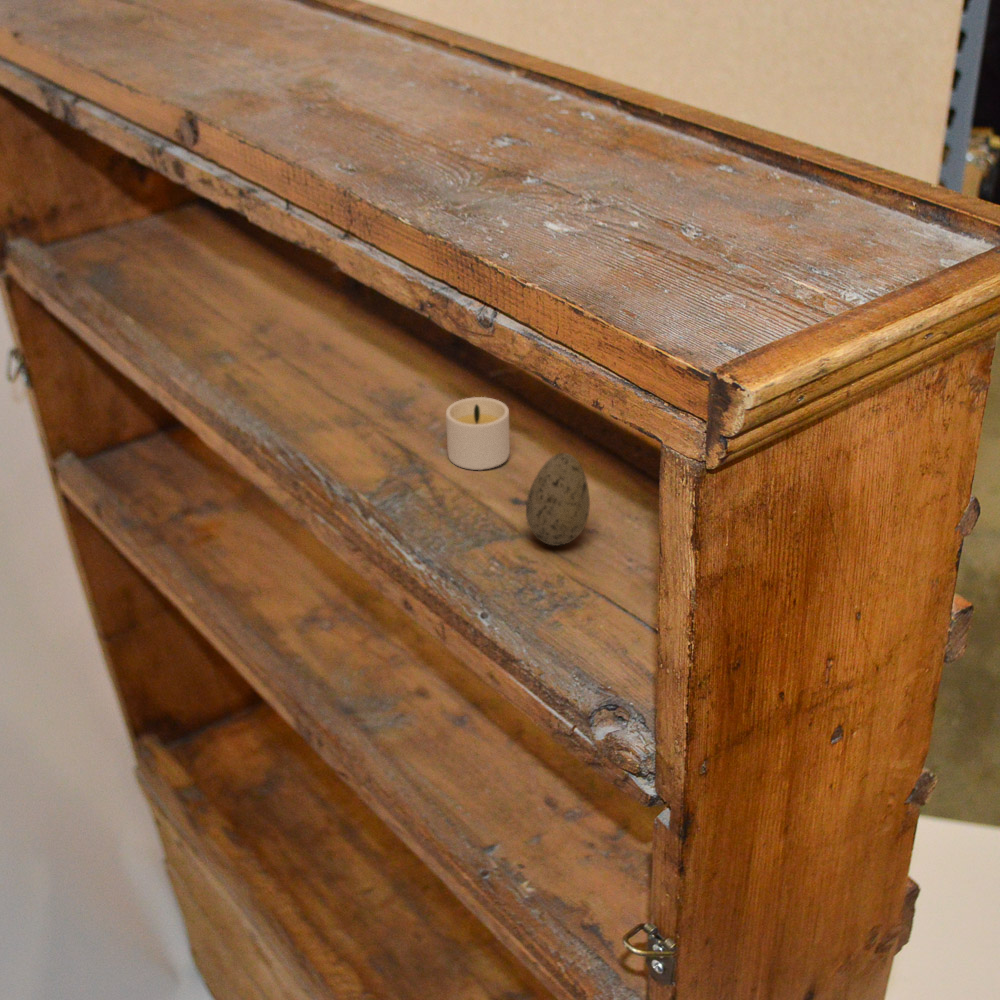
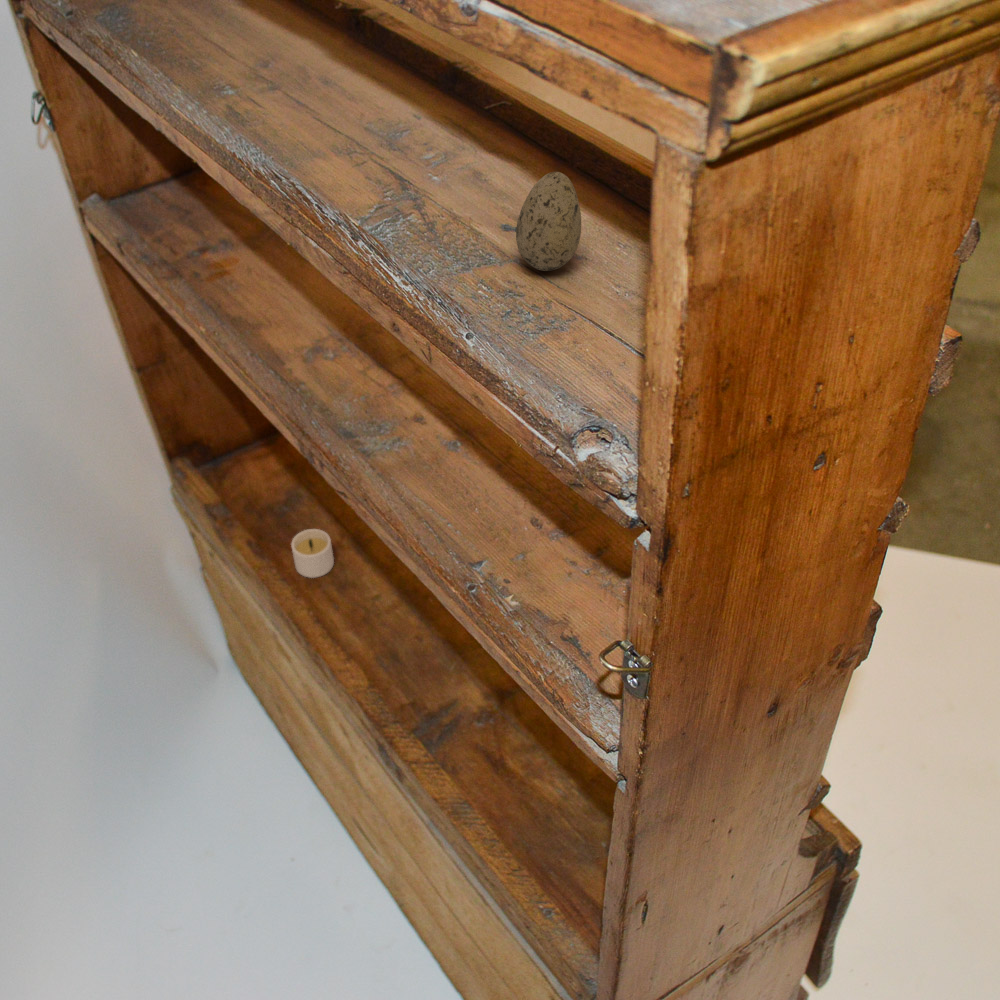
candle: present [446,397,510,470] -> present [291,529,334,578]

